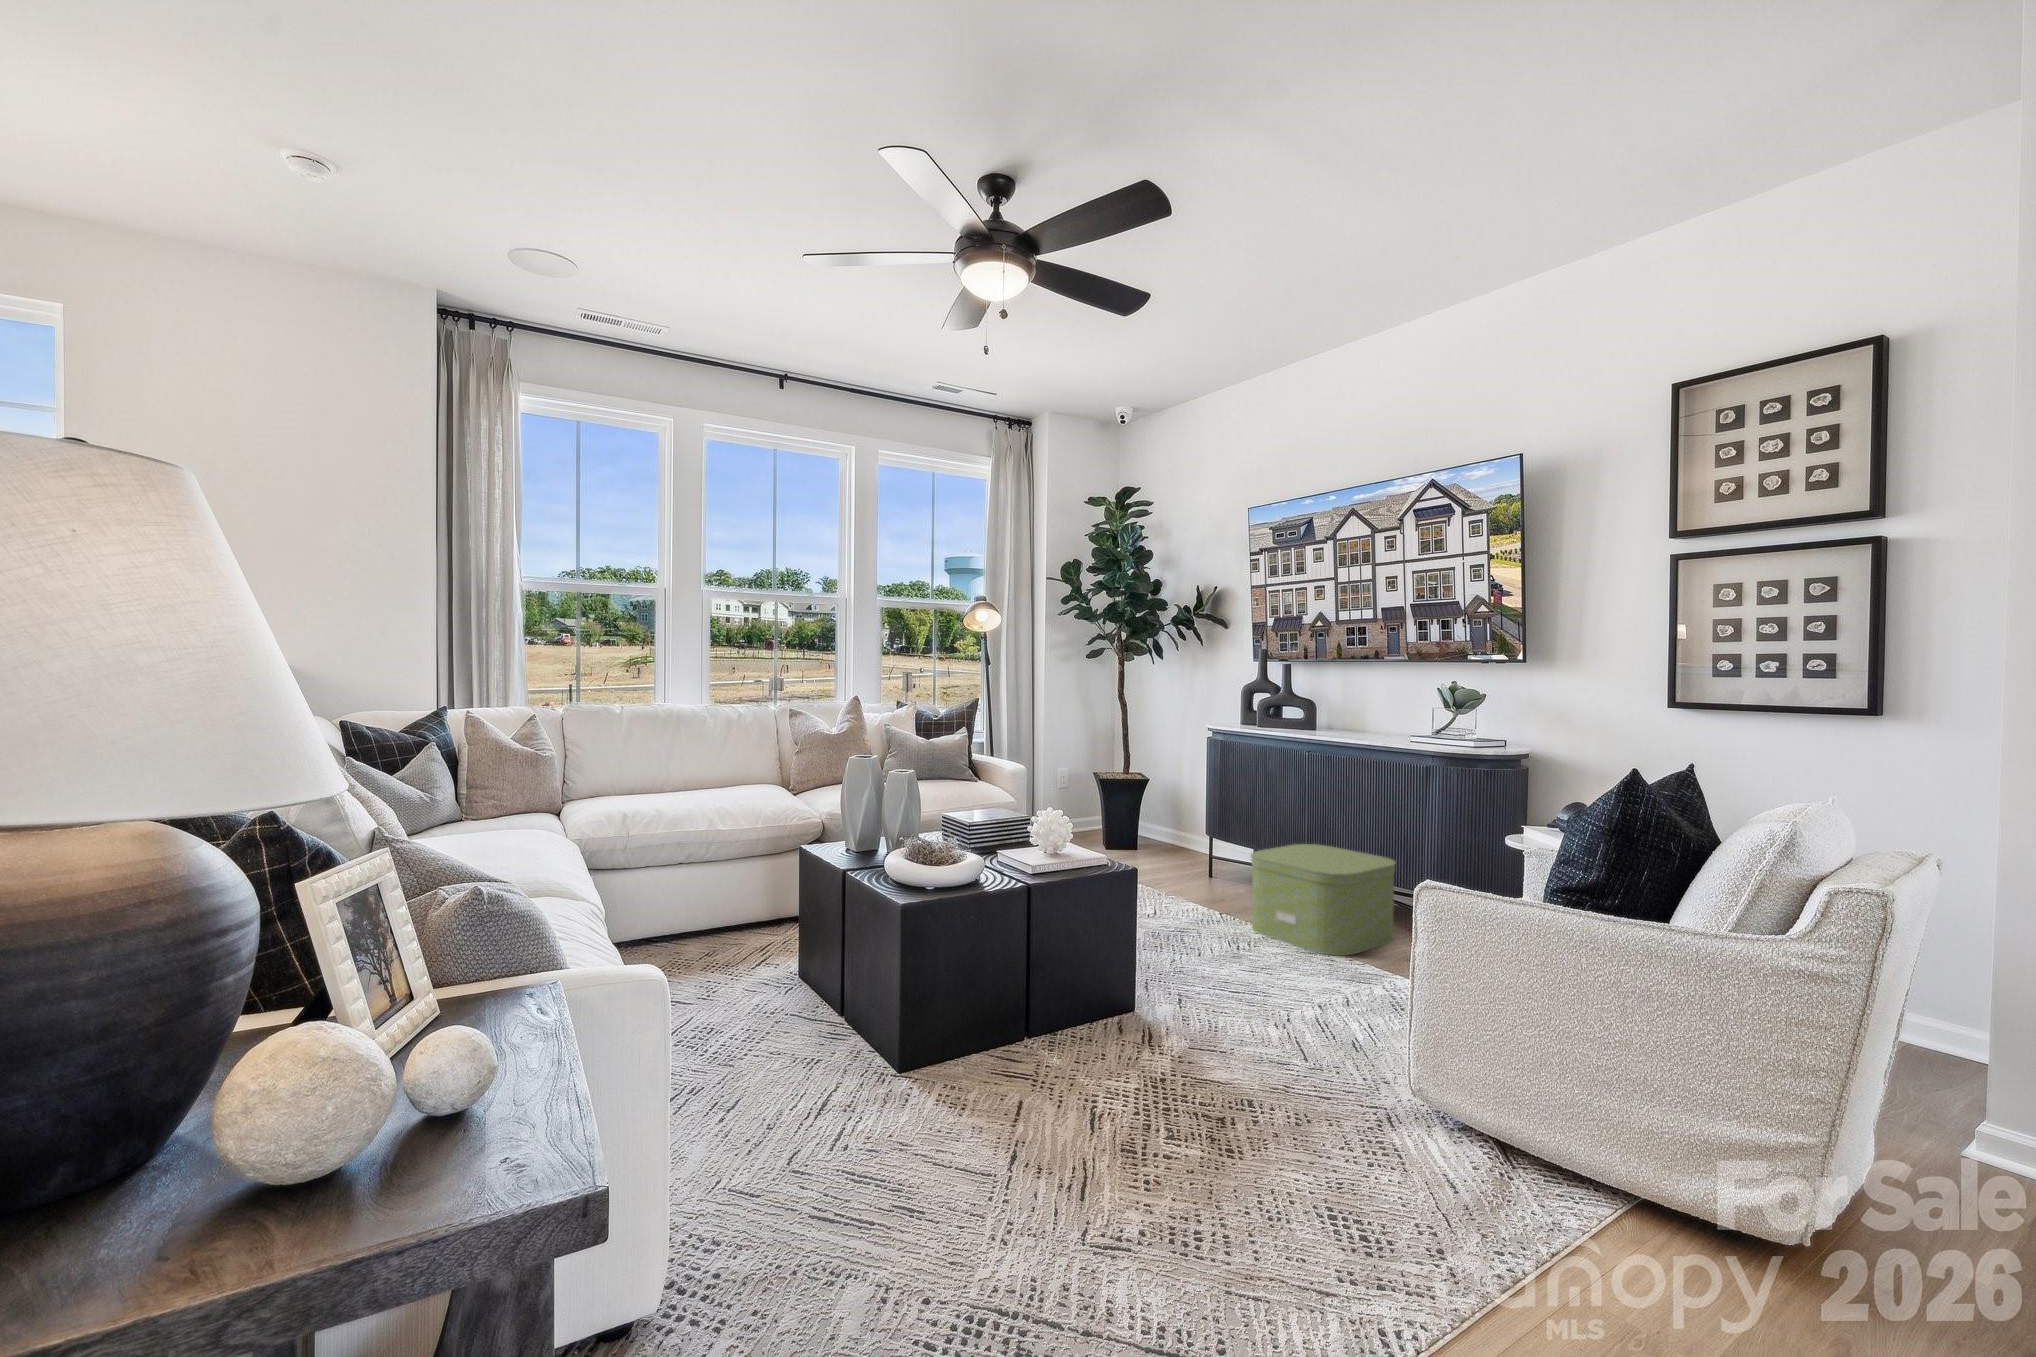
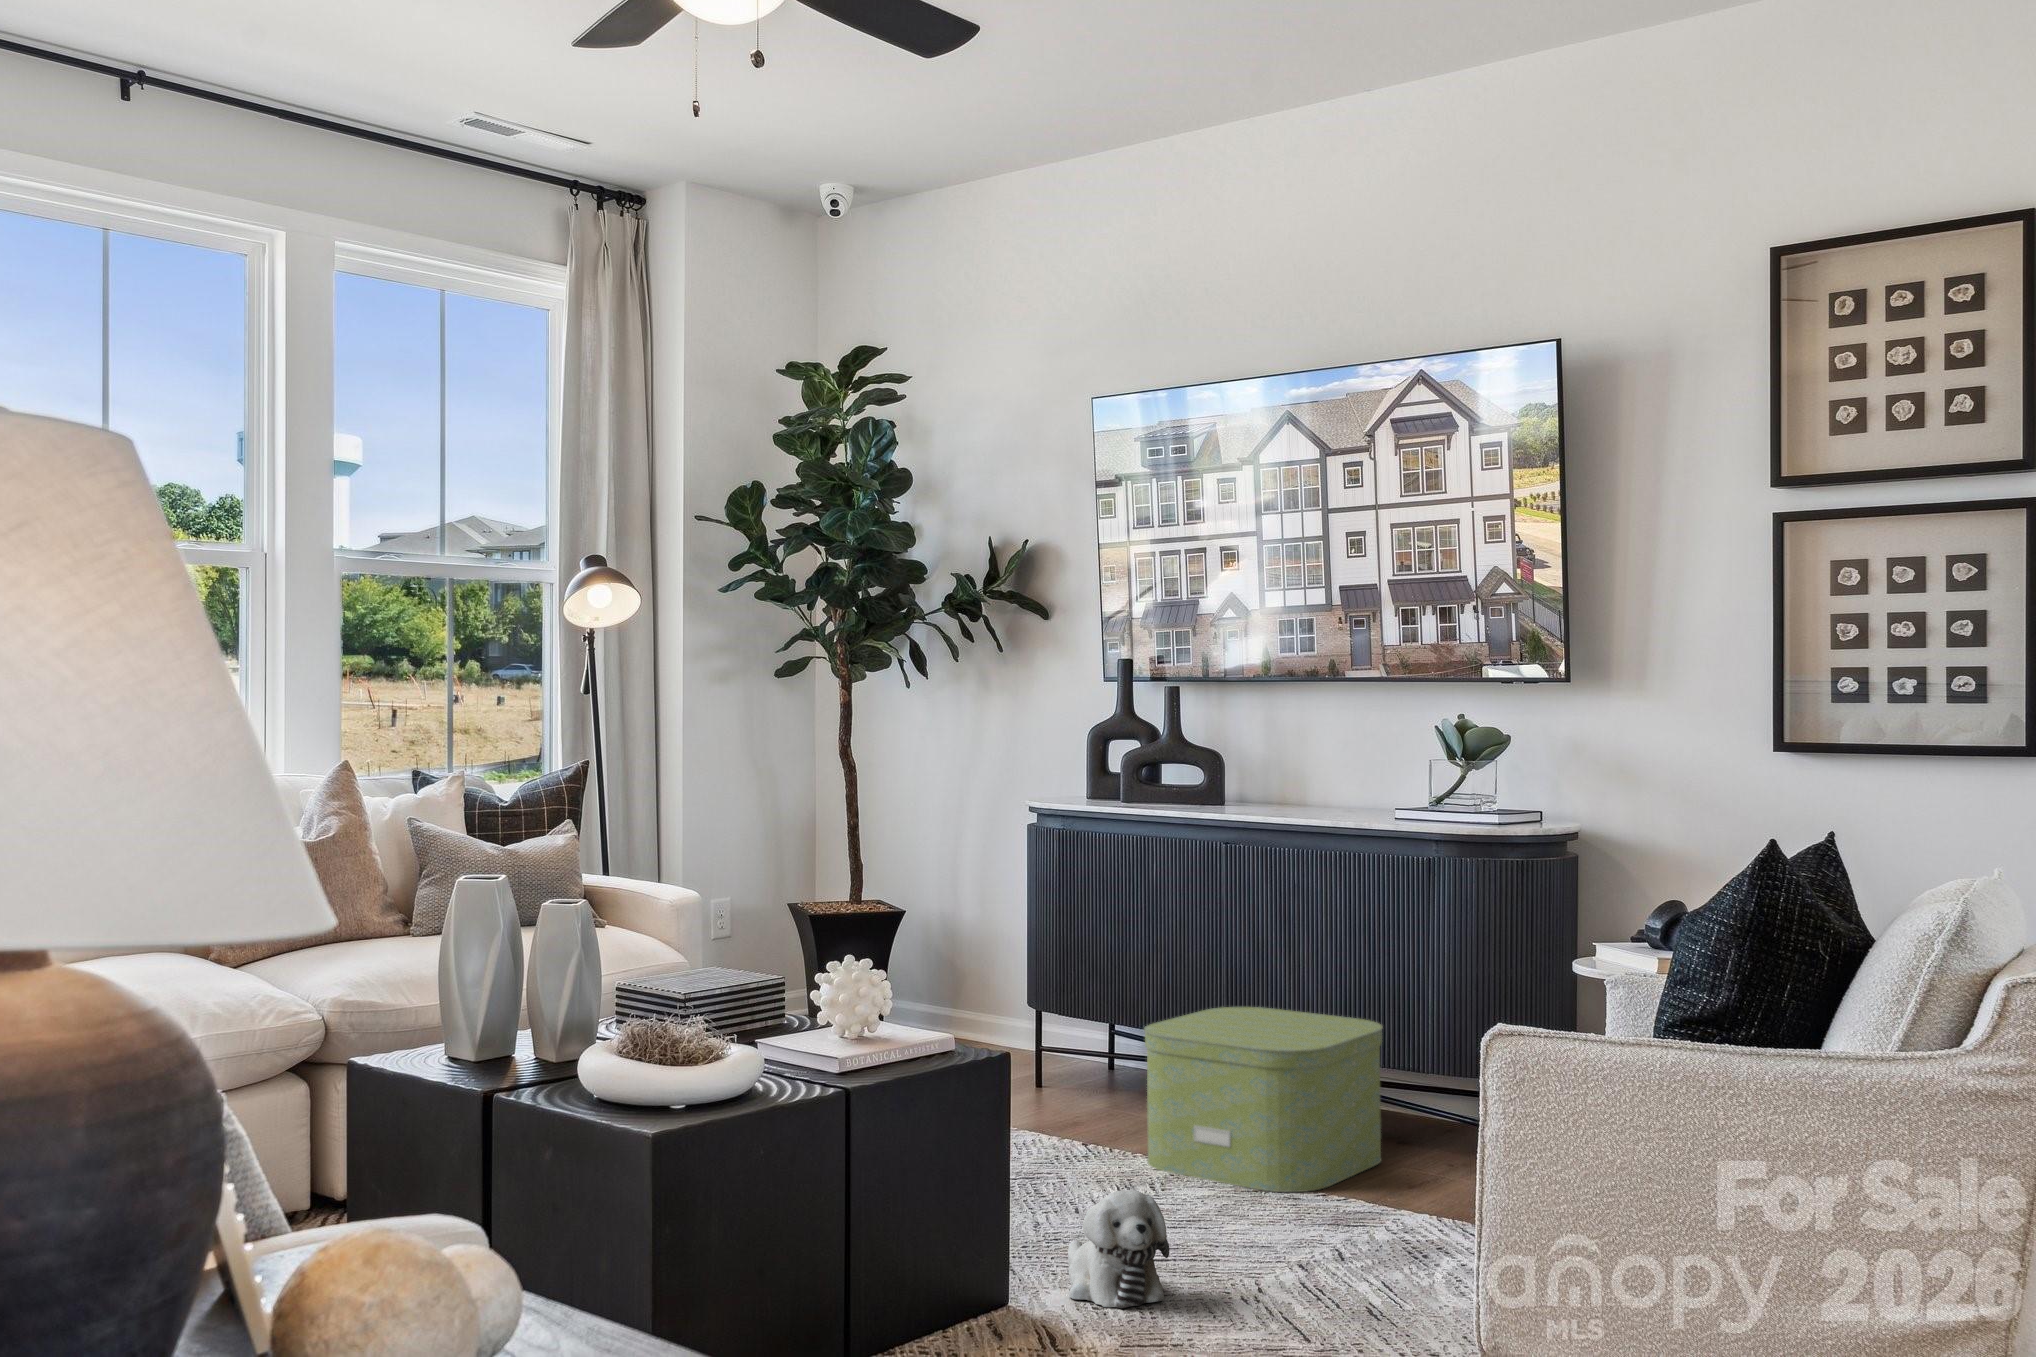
plush toy: none [1175,950,1236,1019] -> present [1068,1190,1169,1308]

